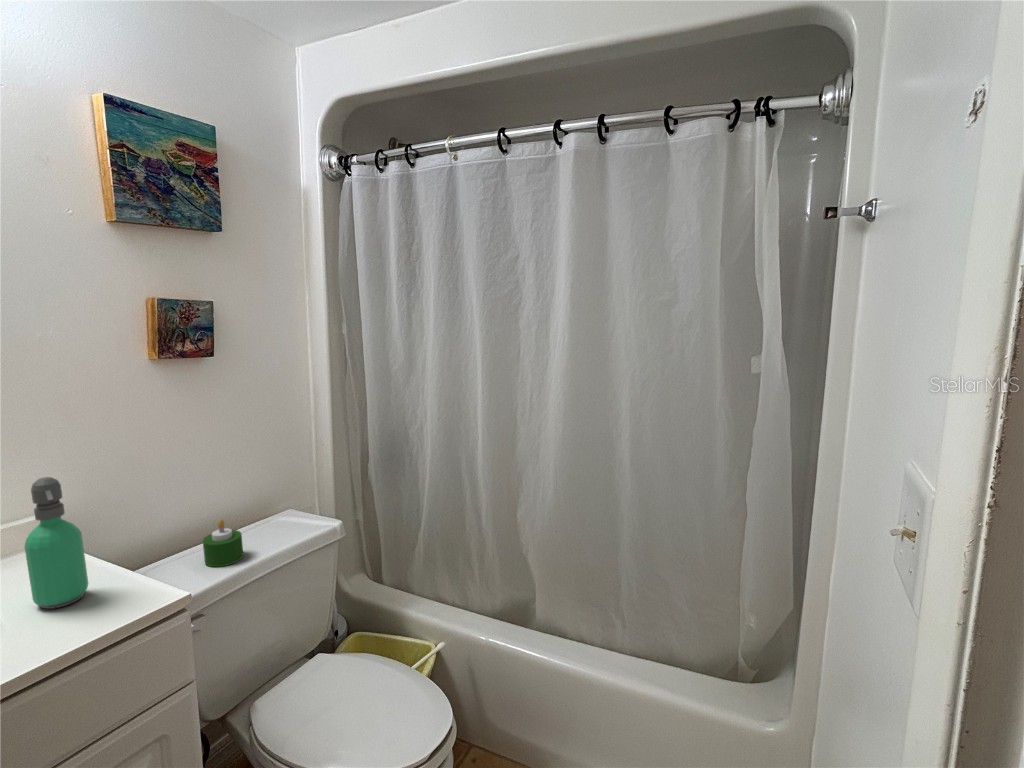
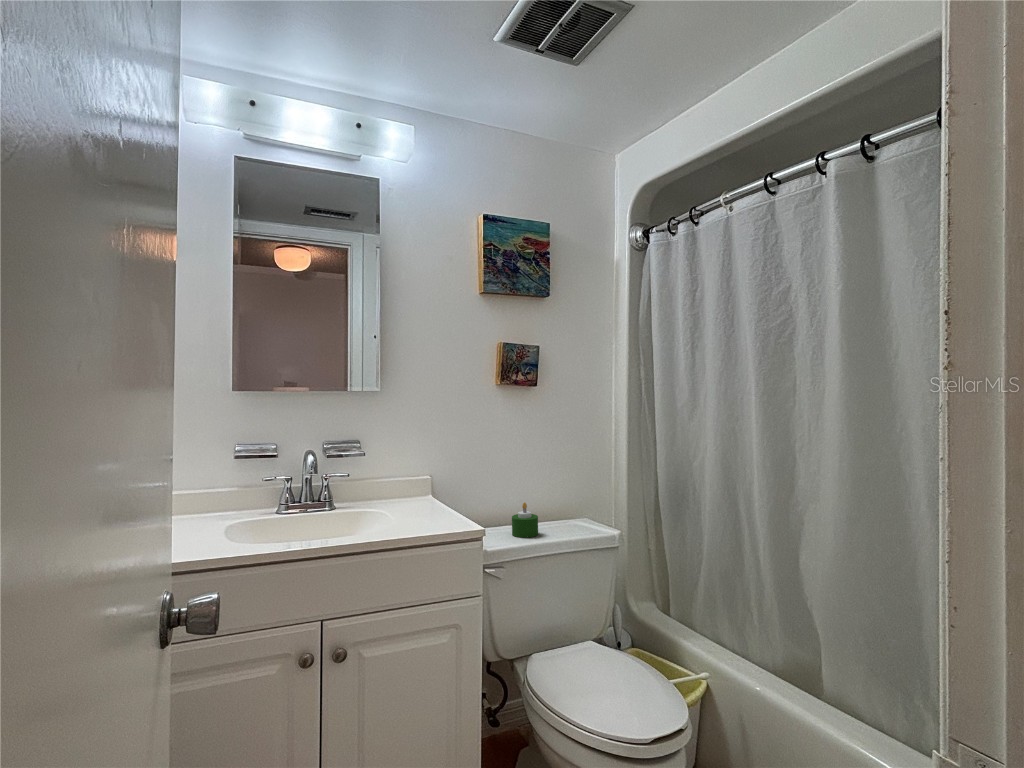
soap dispenser: present [25,477,88,609] -> none [404,440,433,522]

